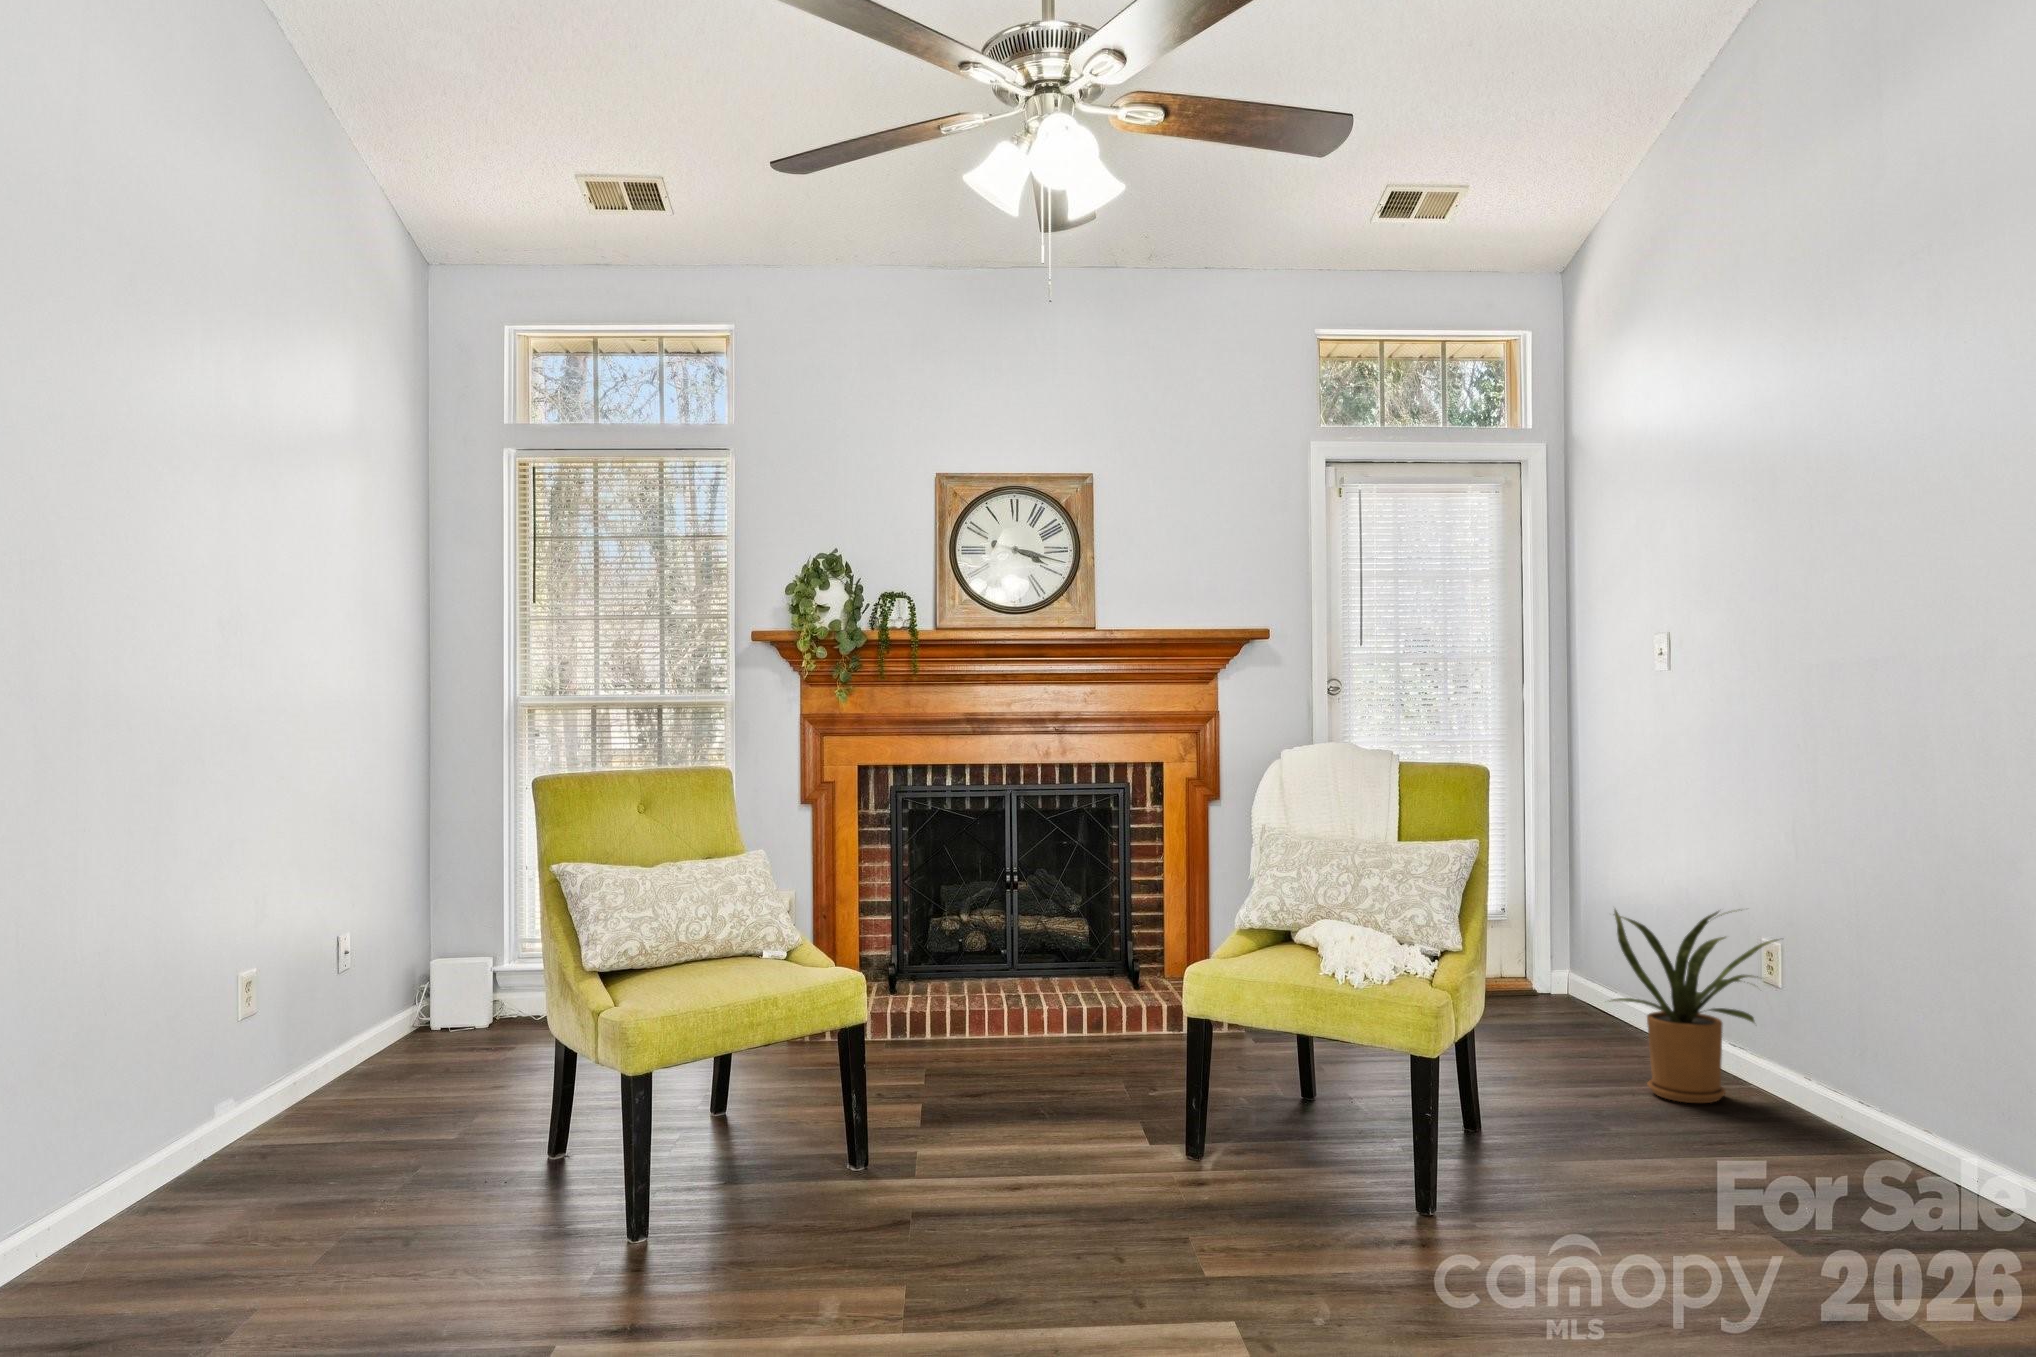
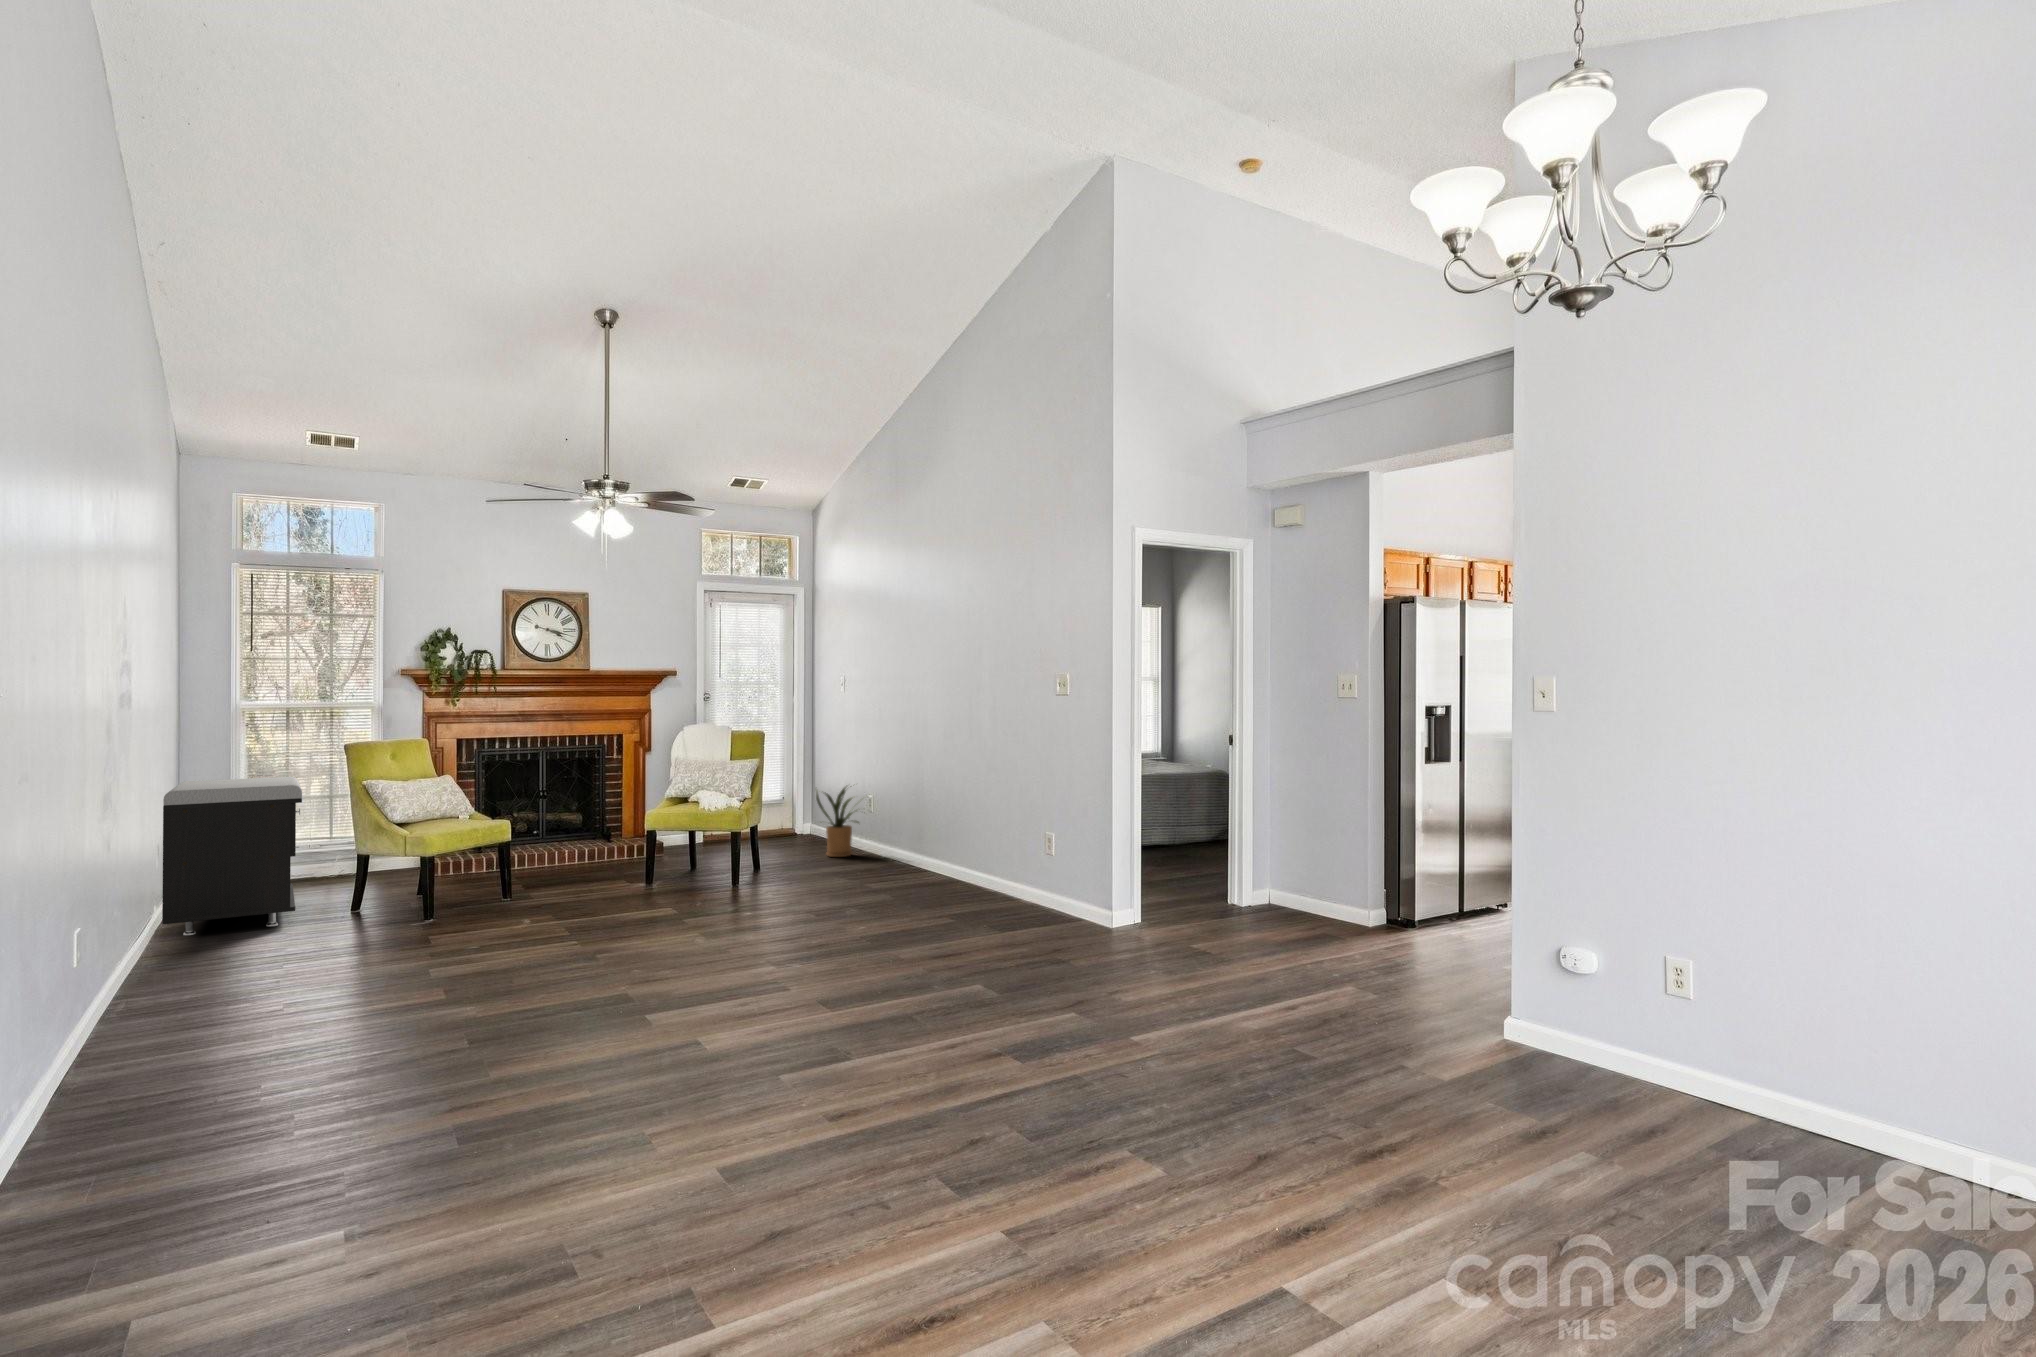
storage bench: none [114,841,511,1214] -> present [162,777,302,936]

